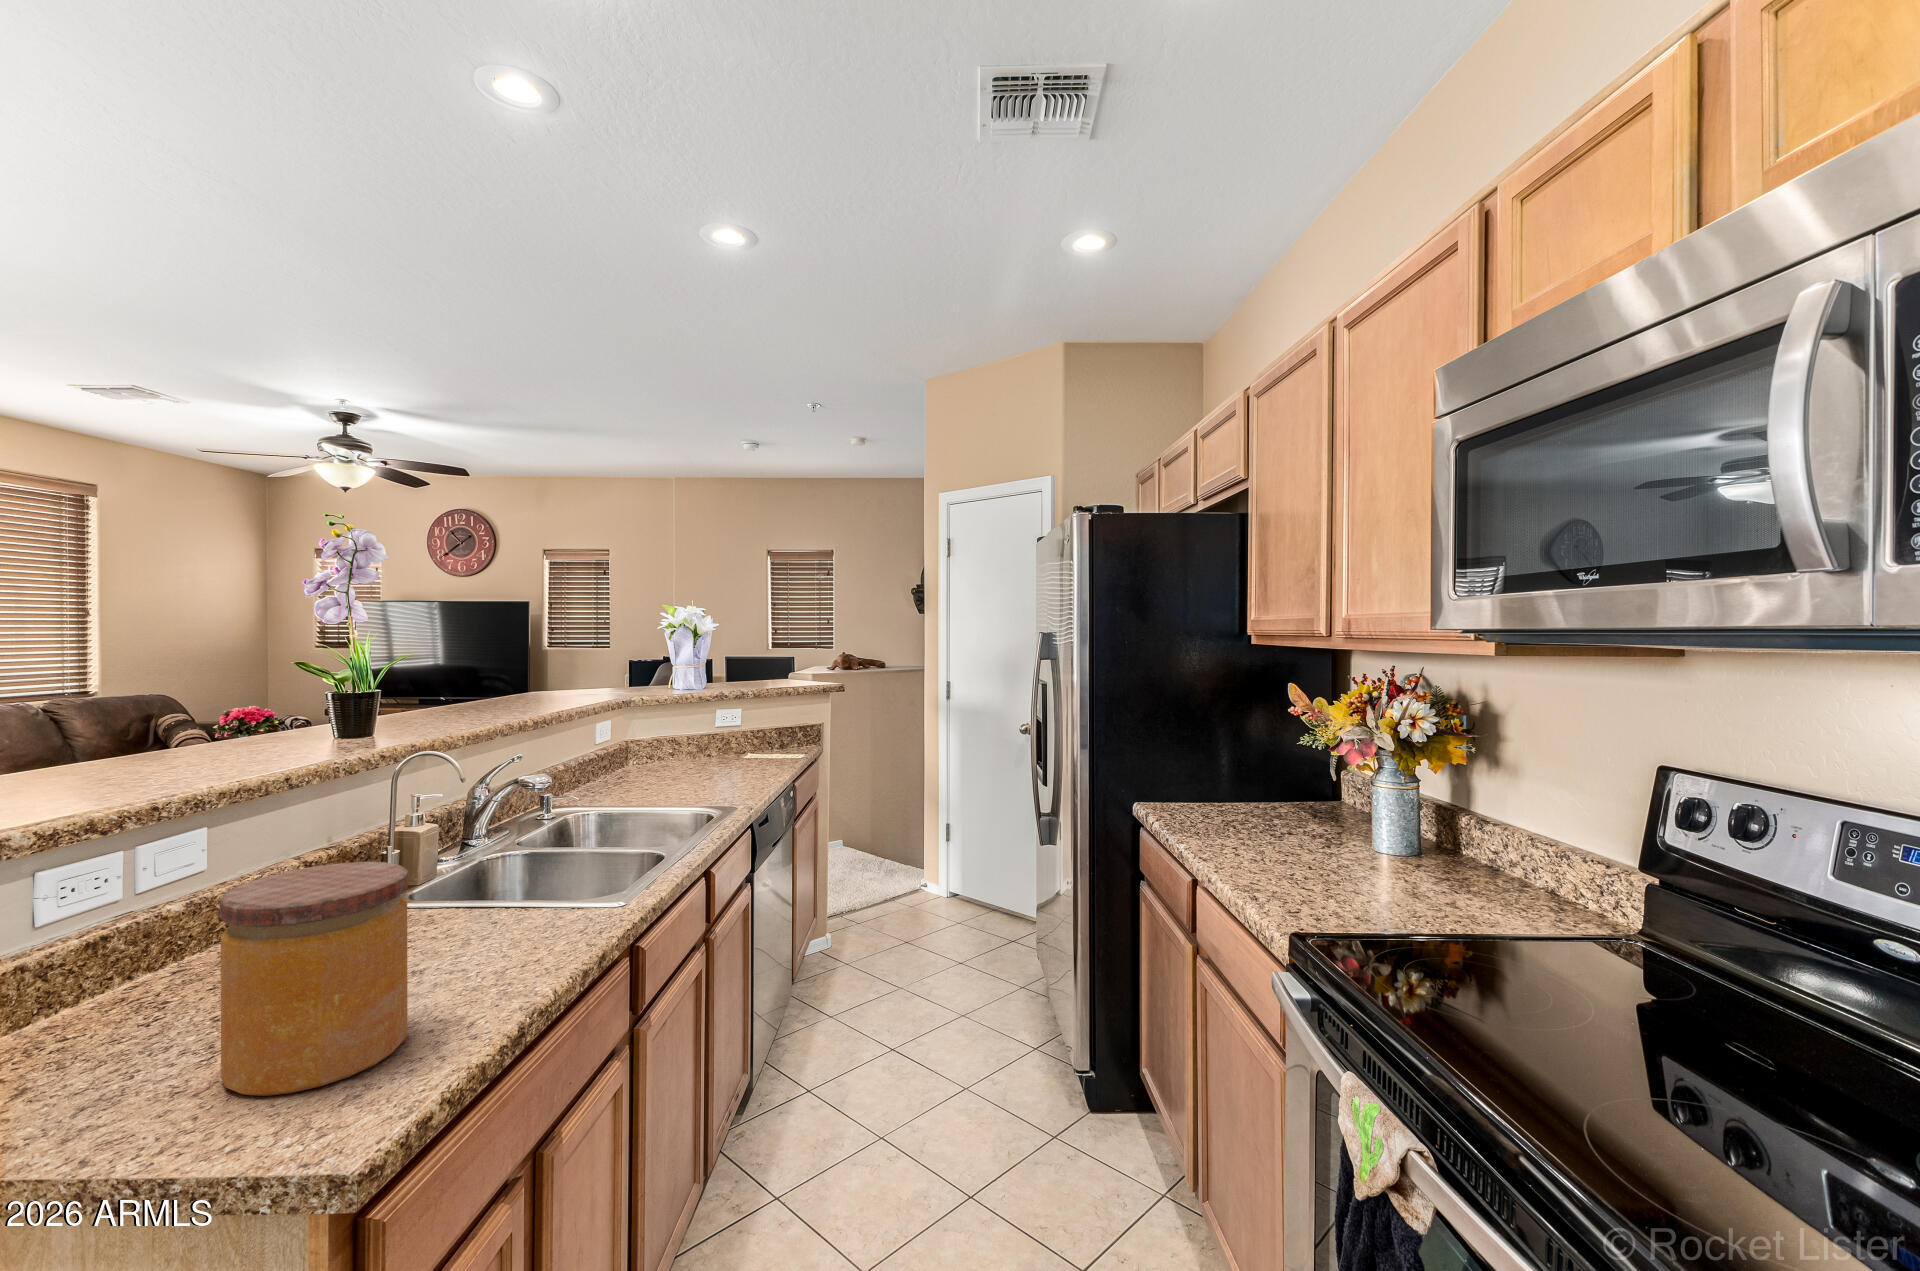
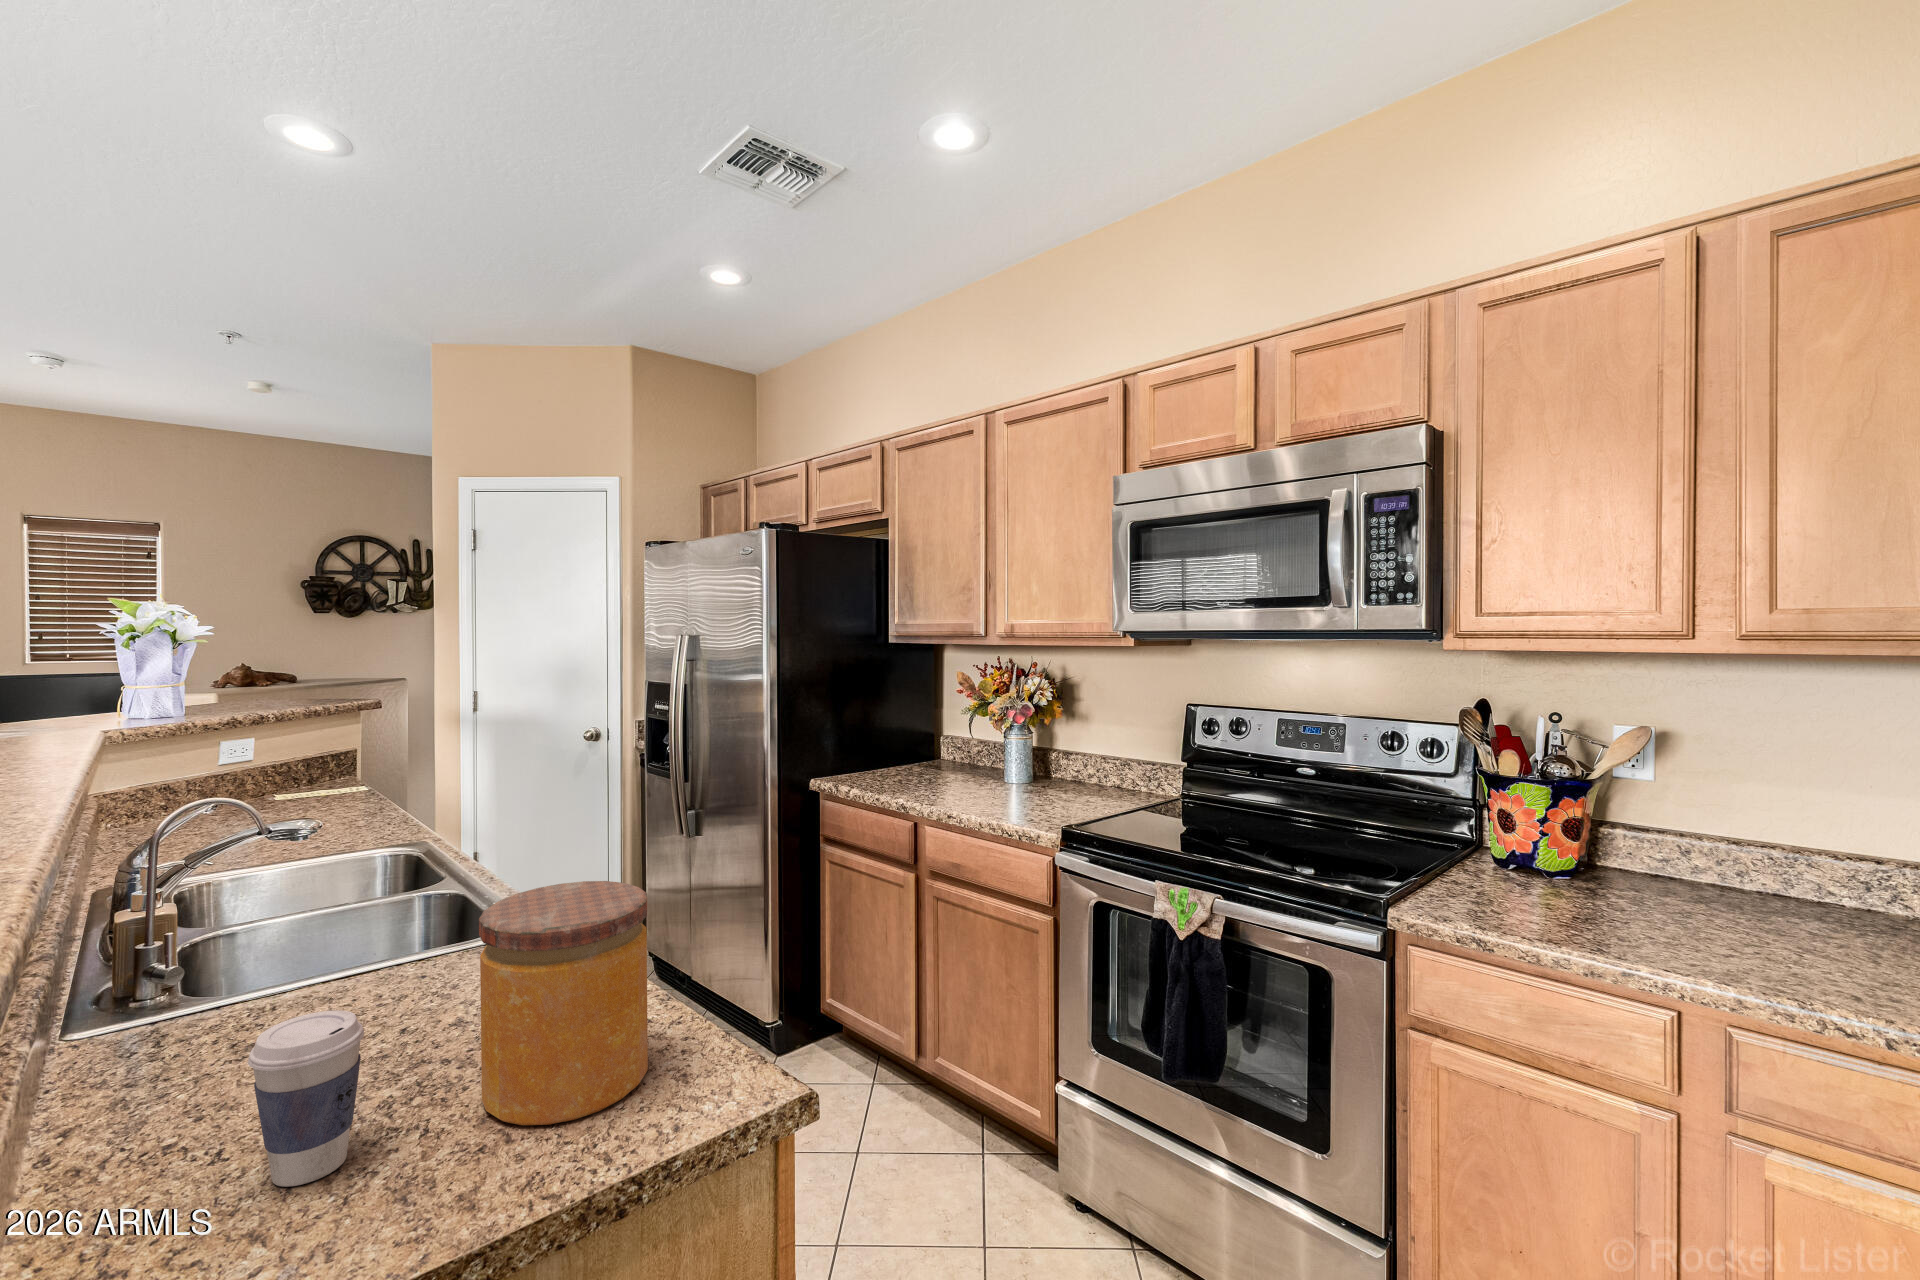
coffee cup: none [83,925,188,1061] -> present [248,1010,364,1187]

